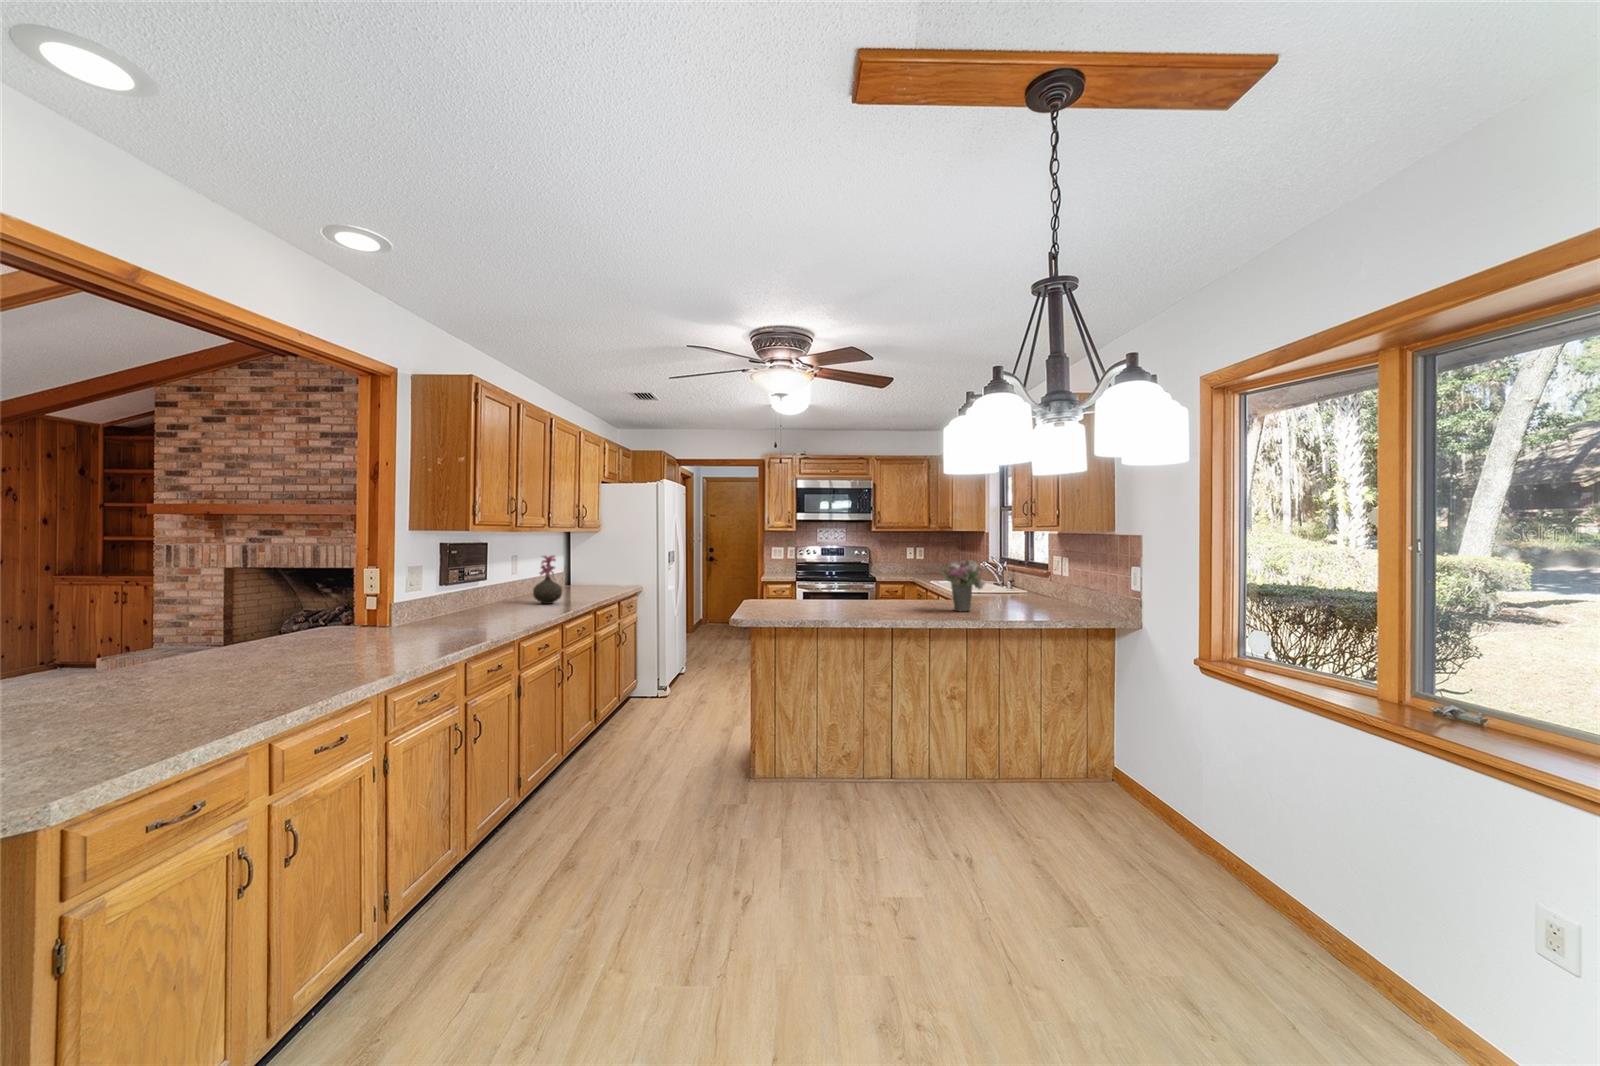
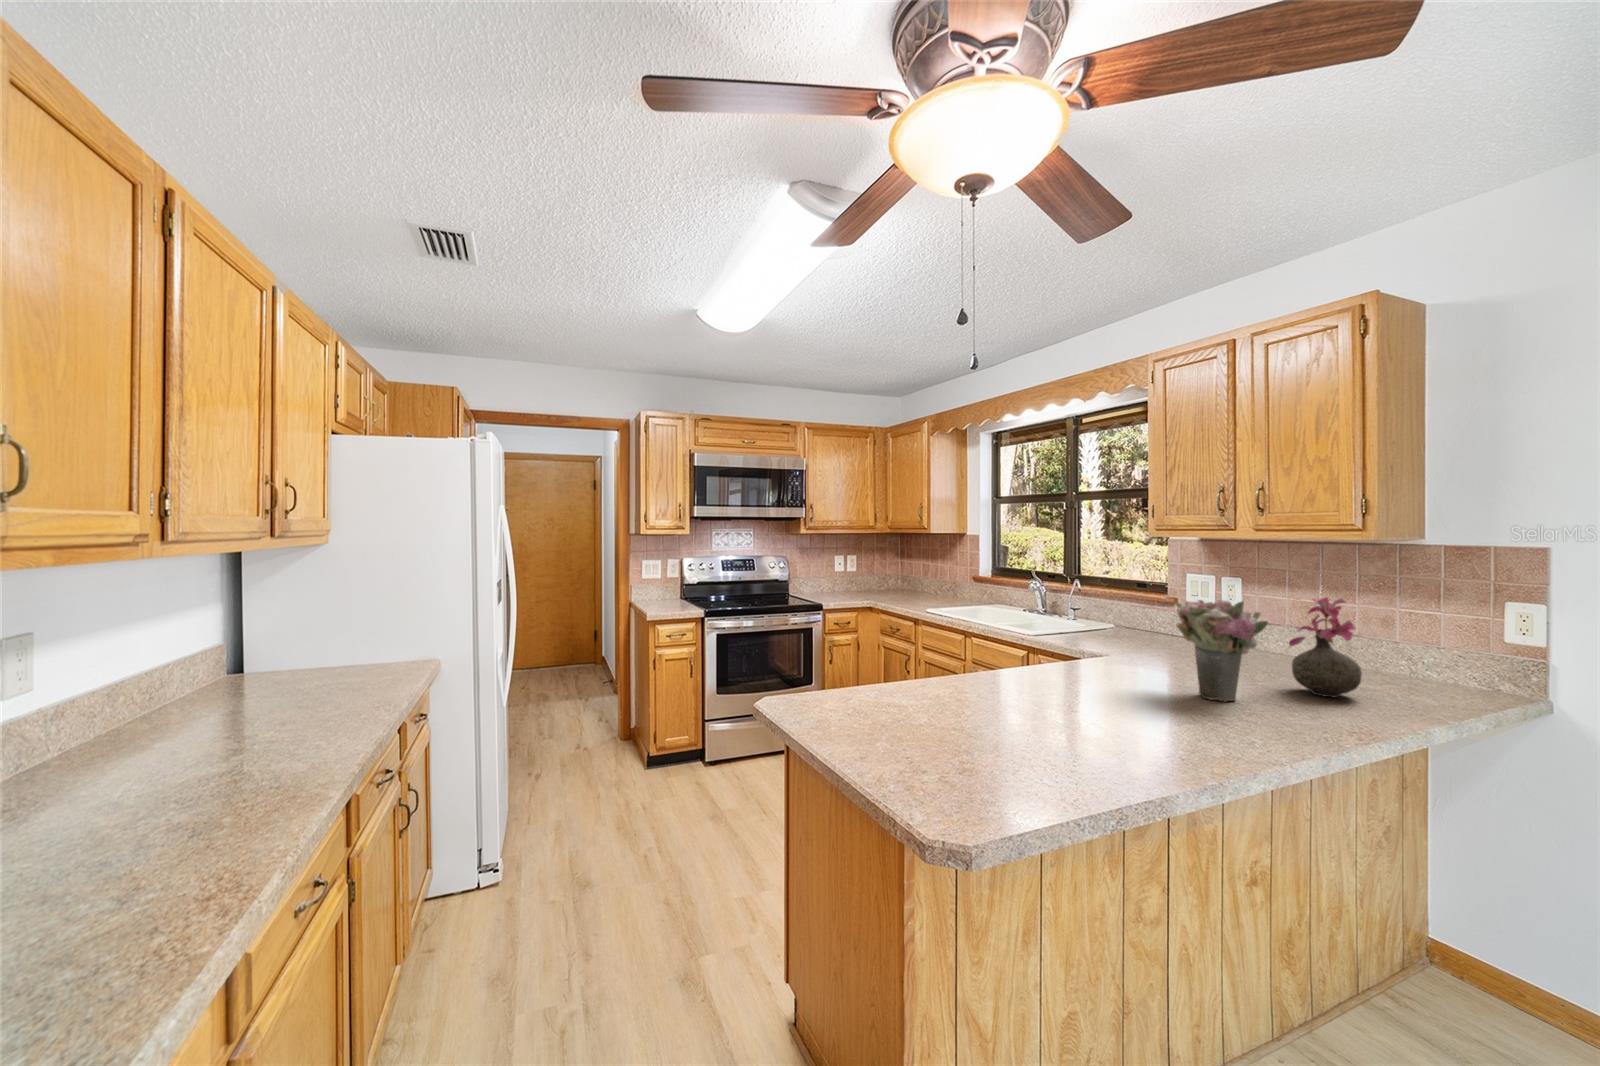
vase: present [533,556,562,604] -> present [1289,597,1362,697]

